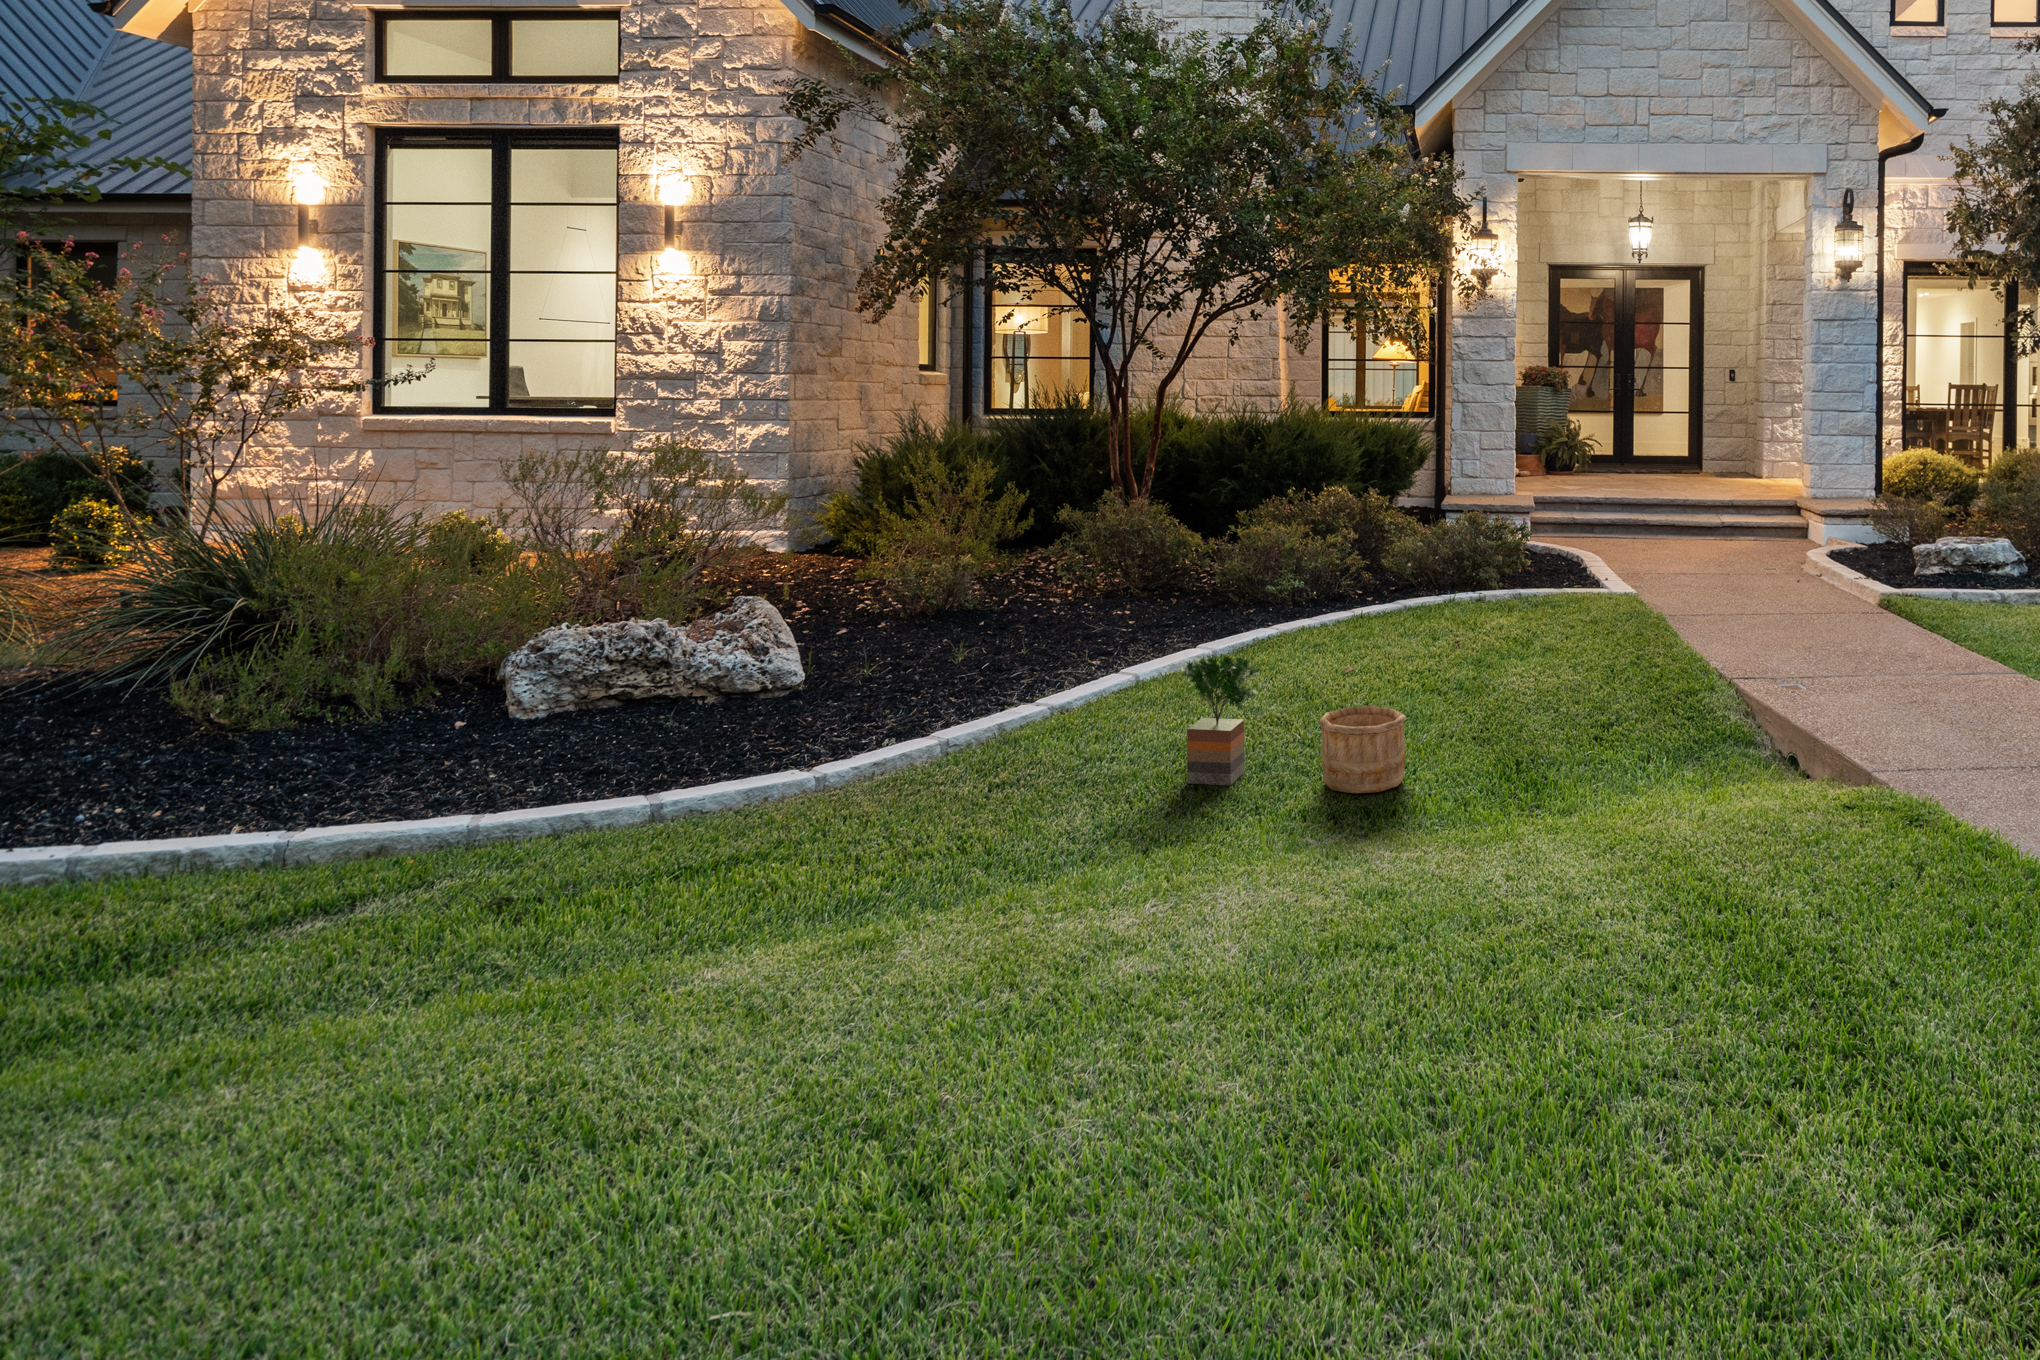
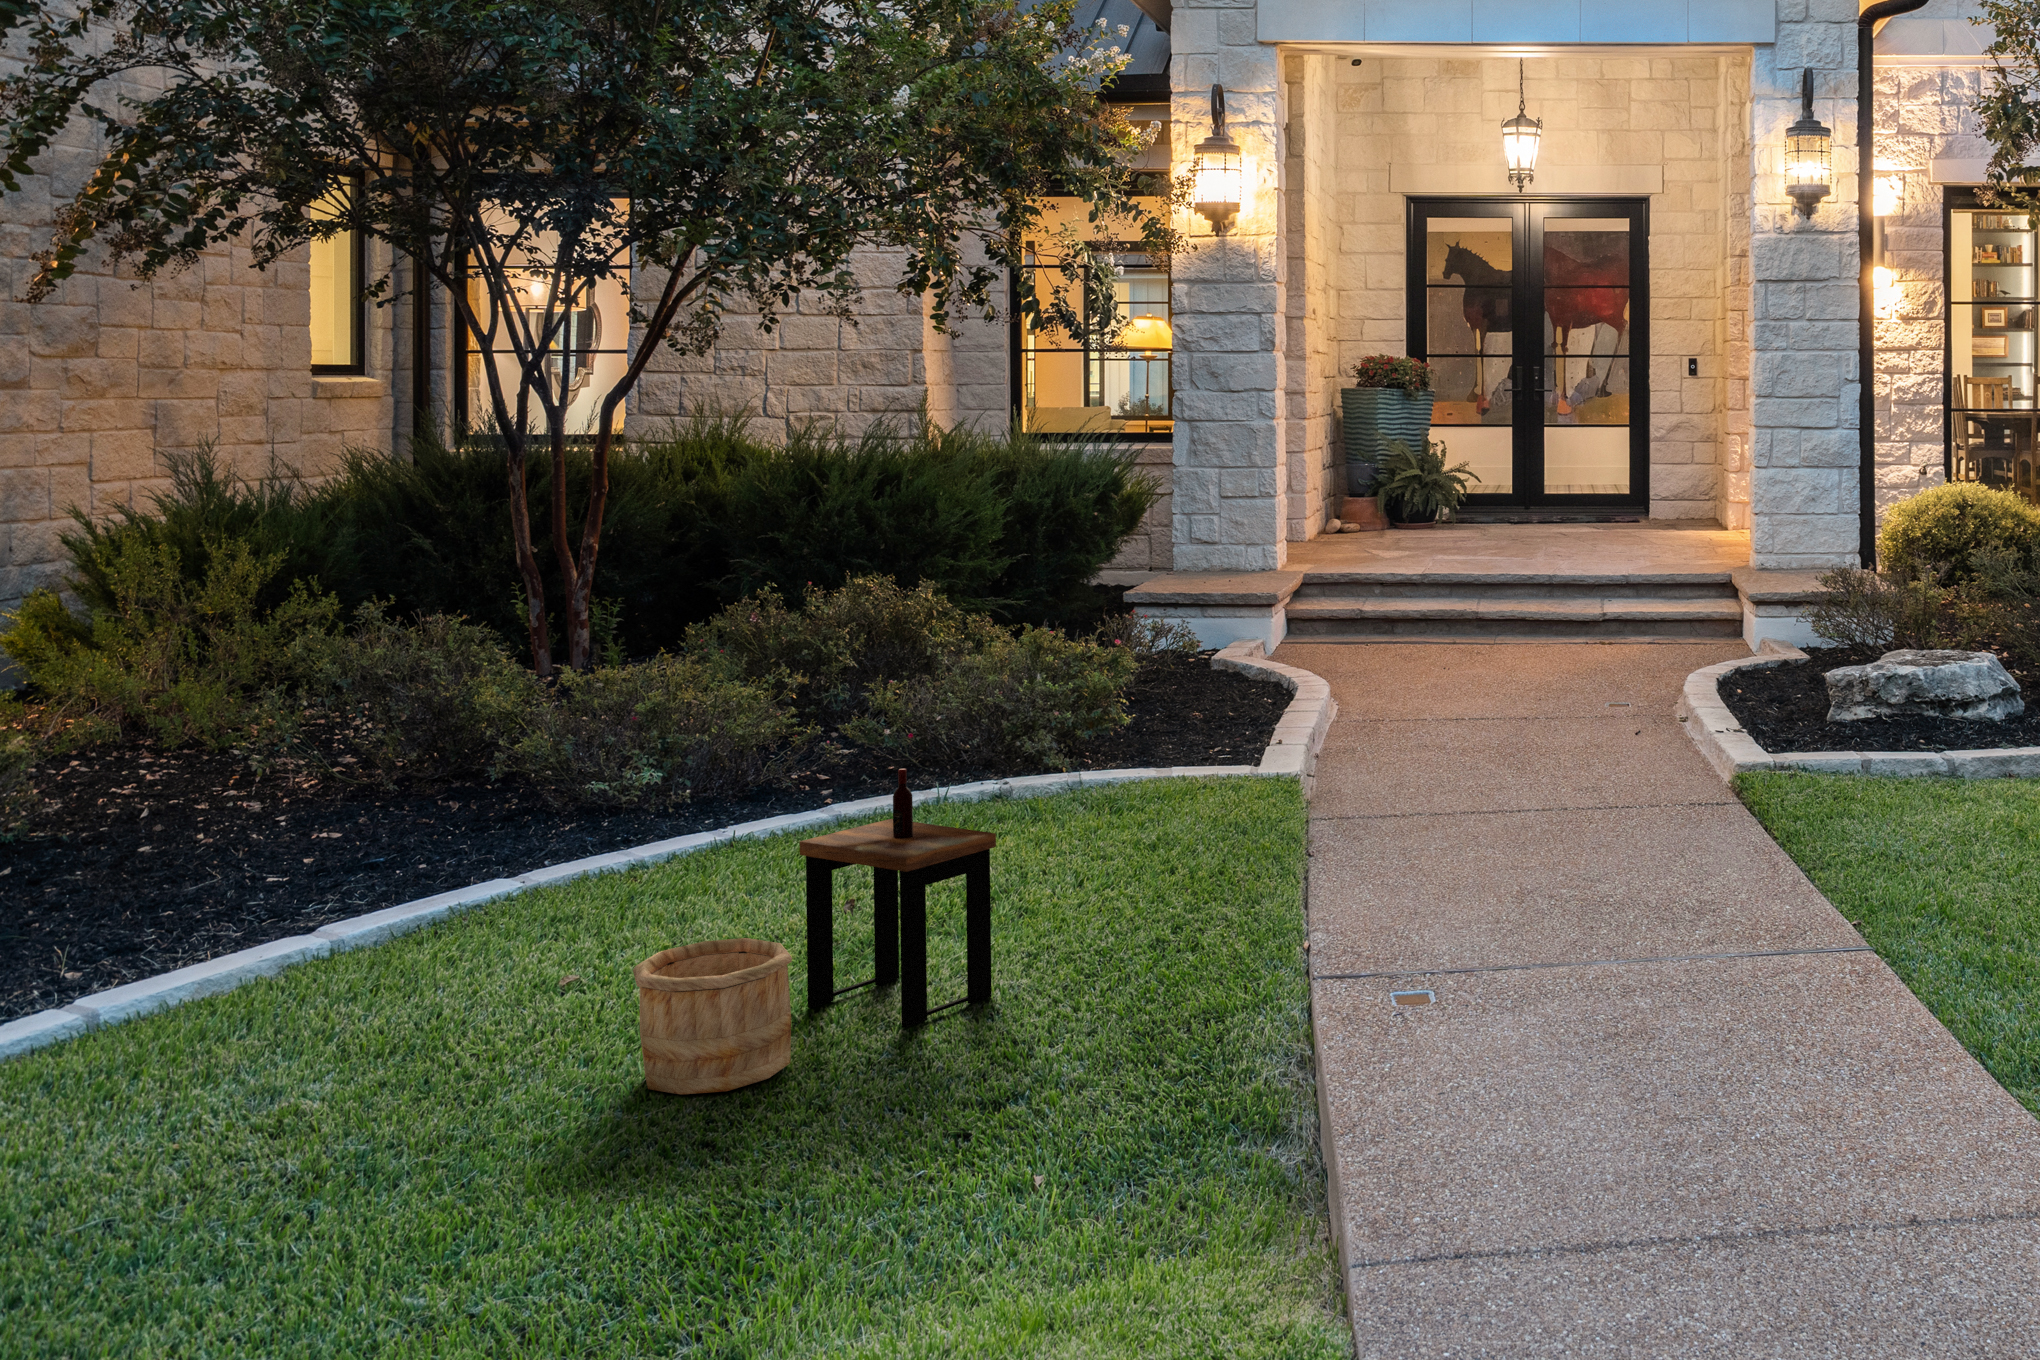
side table: none [1383,610,1494,761] -> present [800,769,996,1028]
potted tree: present [1182,655,1259,786] -> none [395,854,549,1085]

